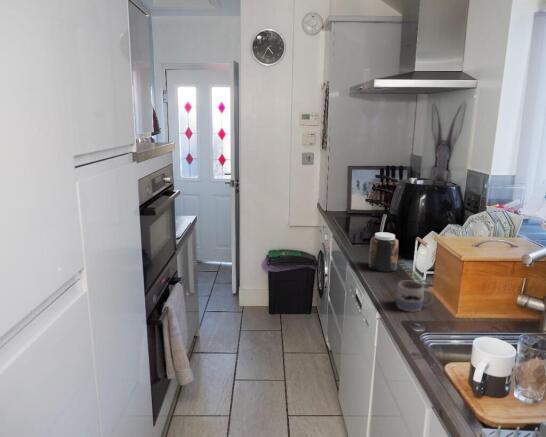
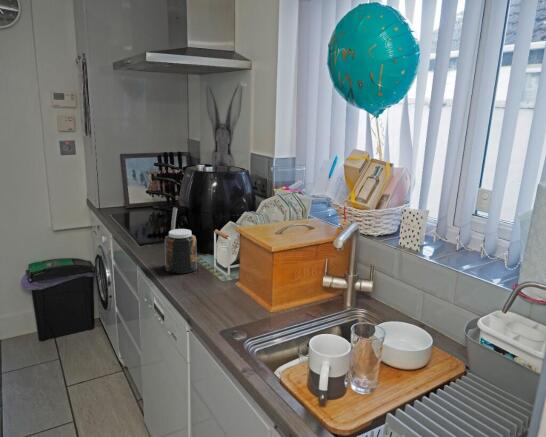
mug: present [396,281,433,312] -> none [207,282,245,317]

